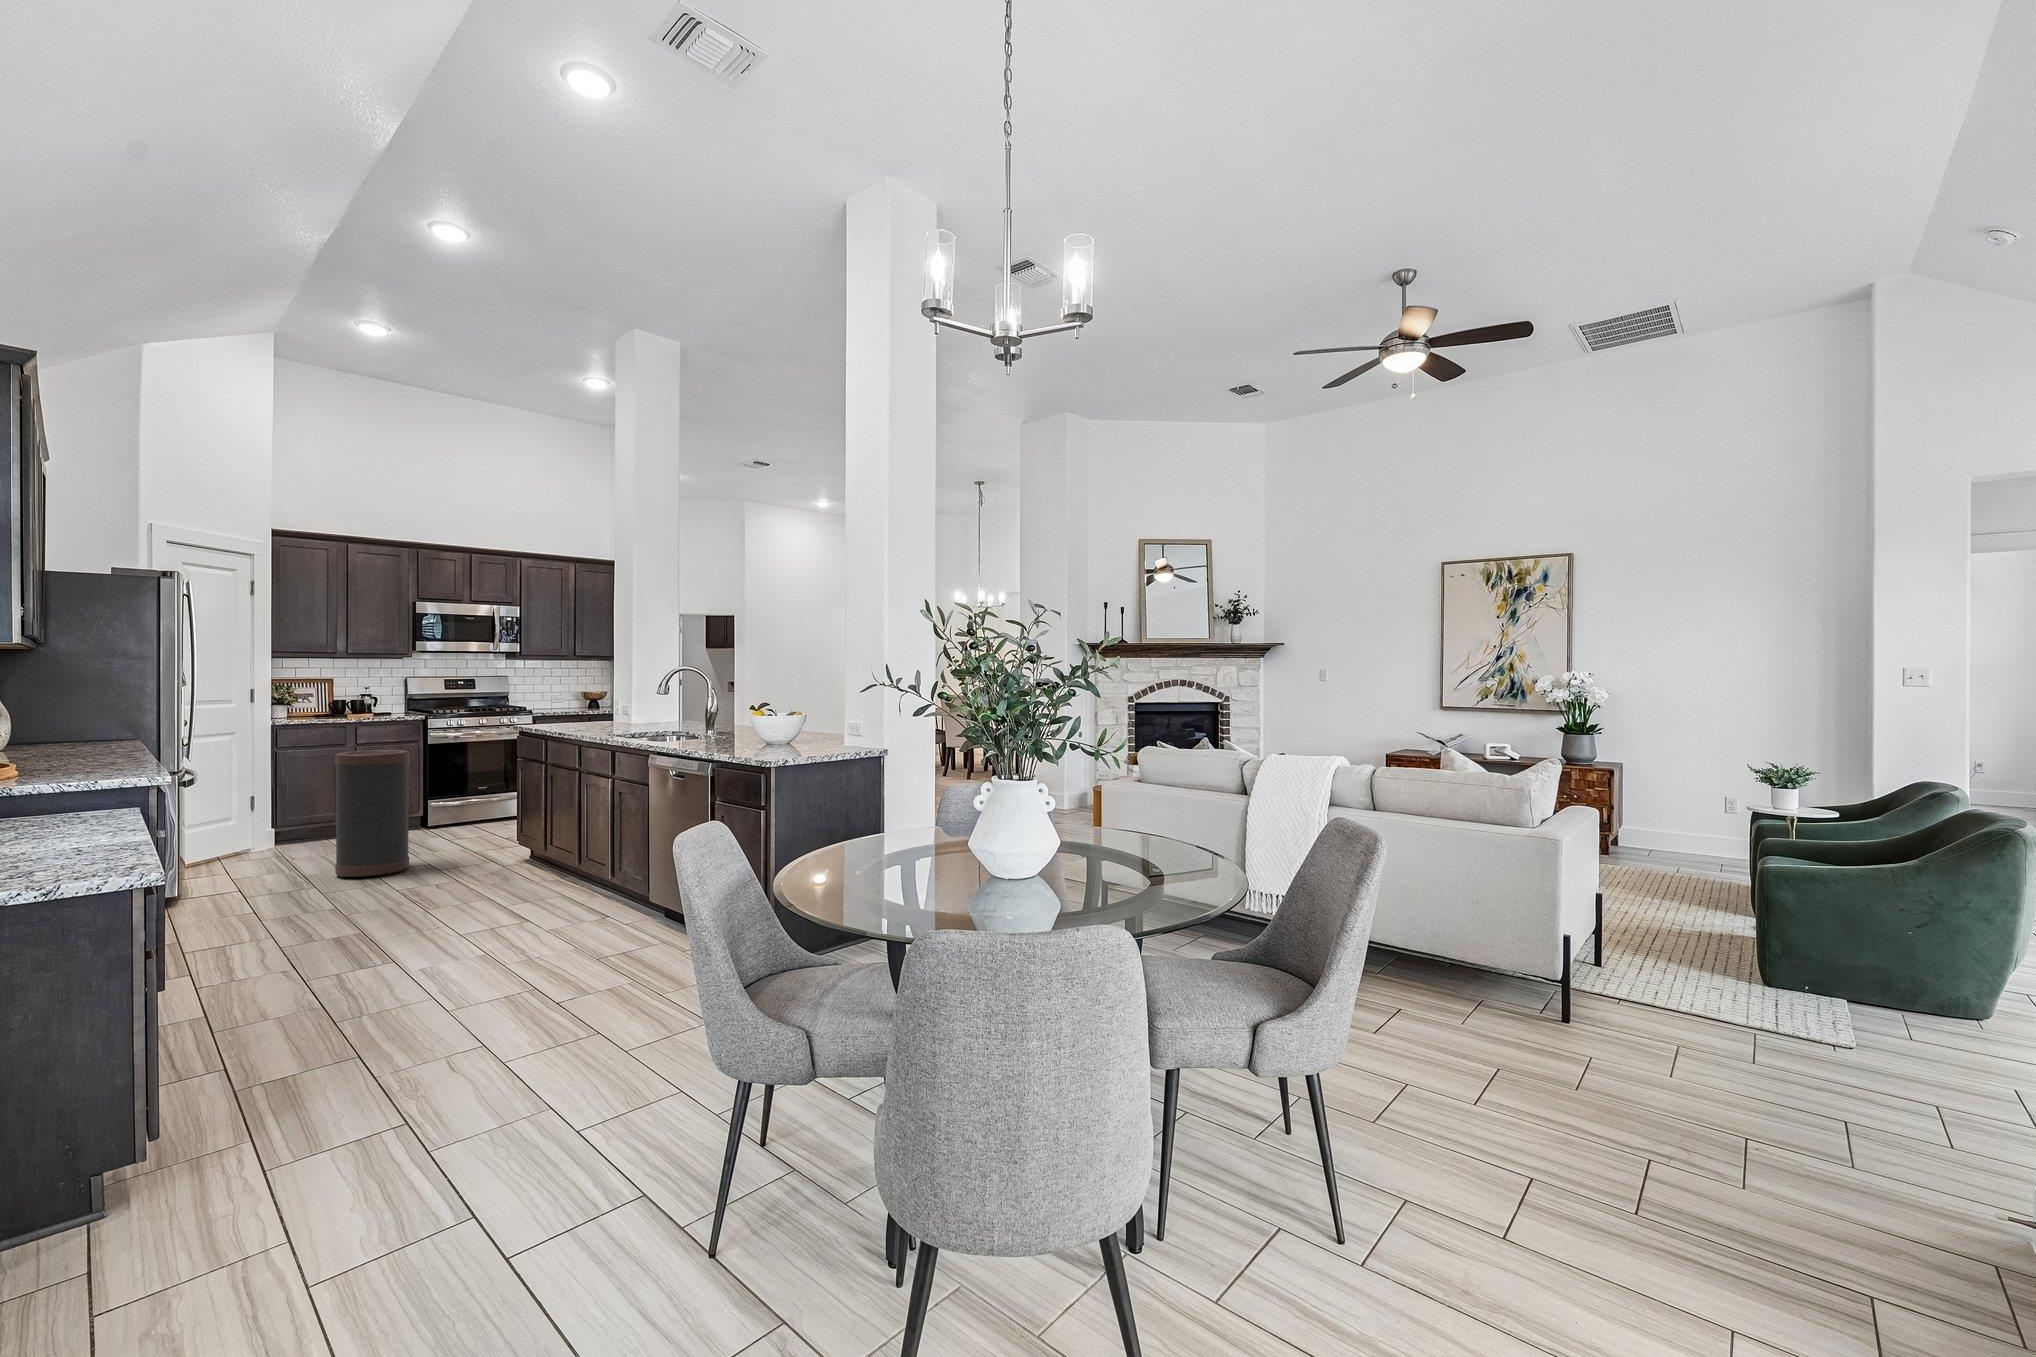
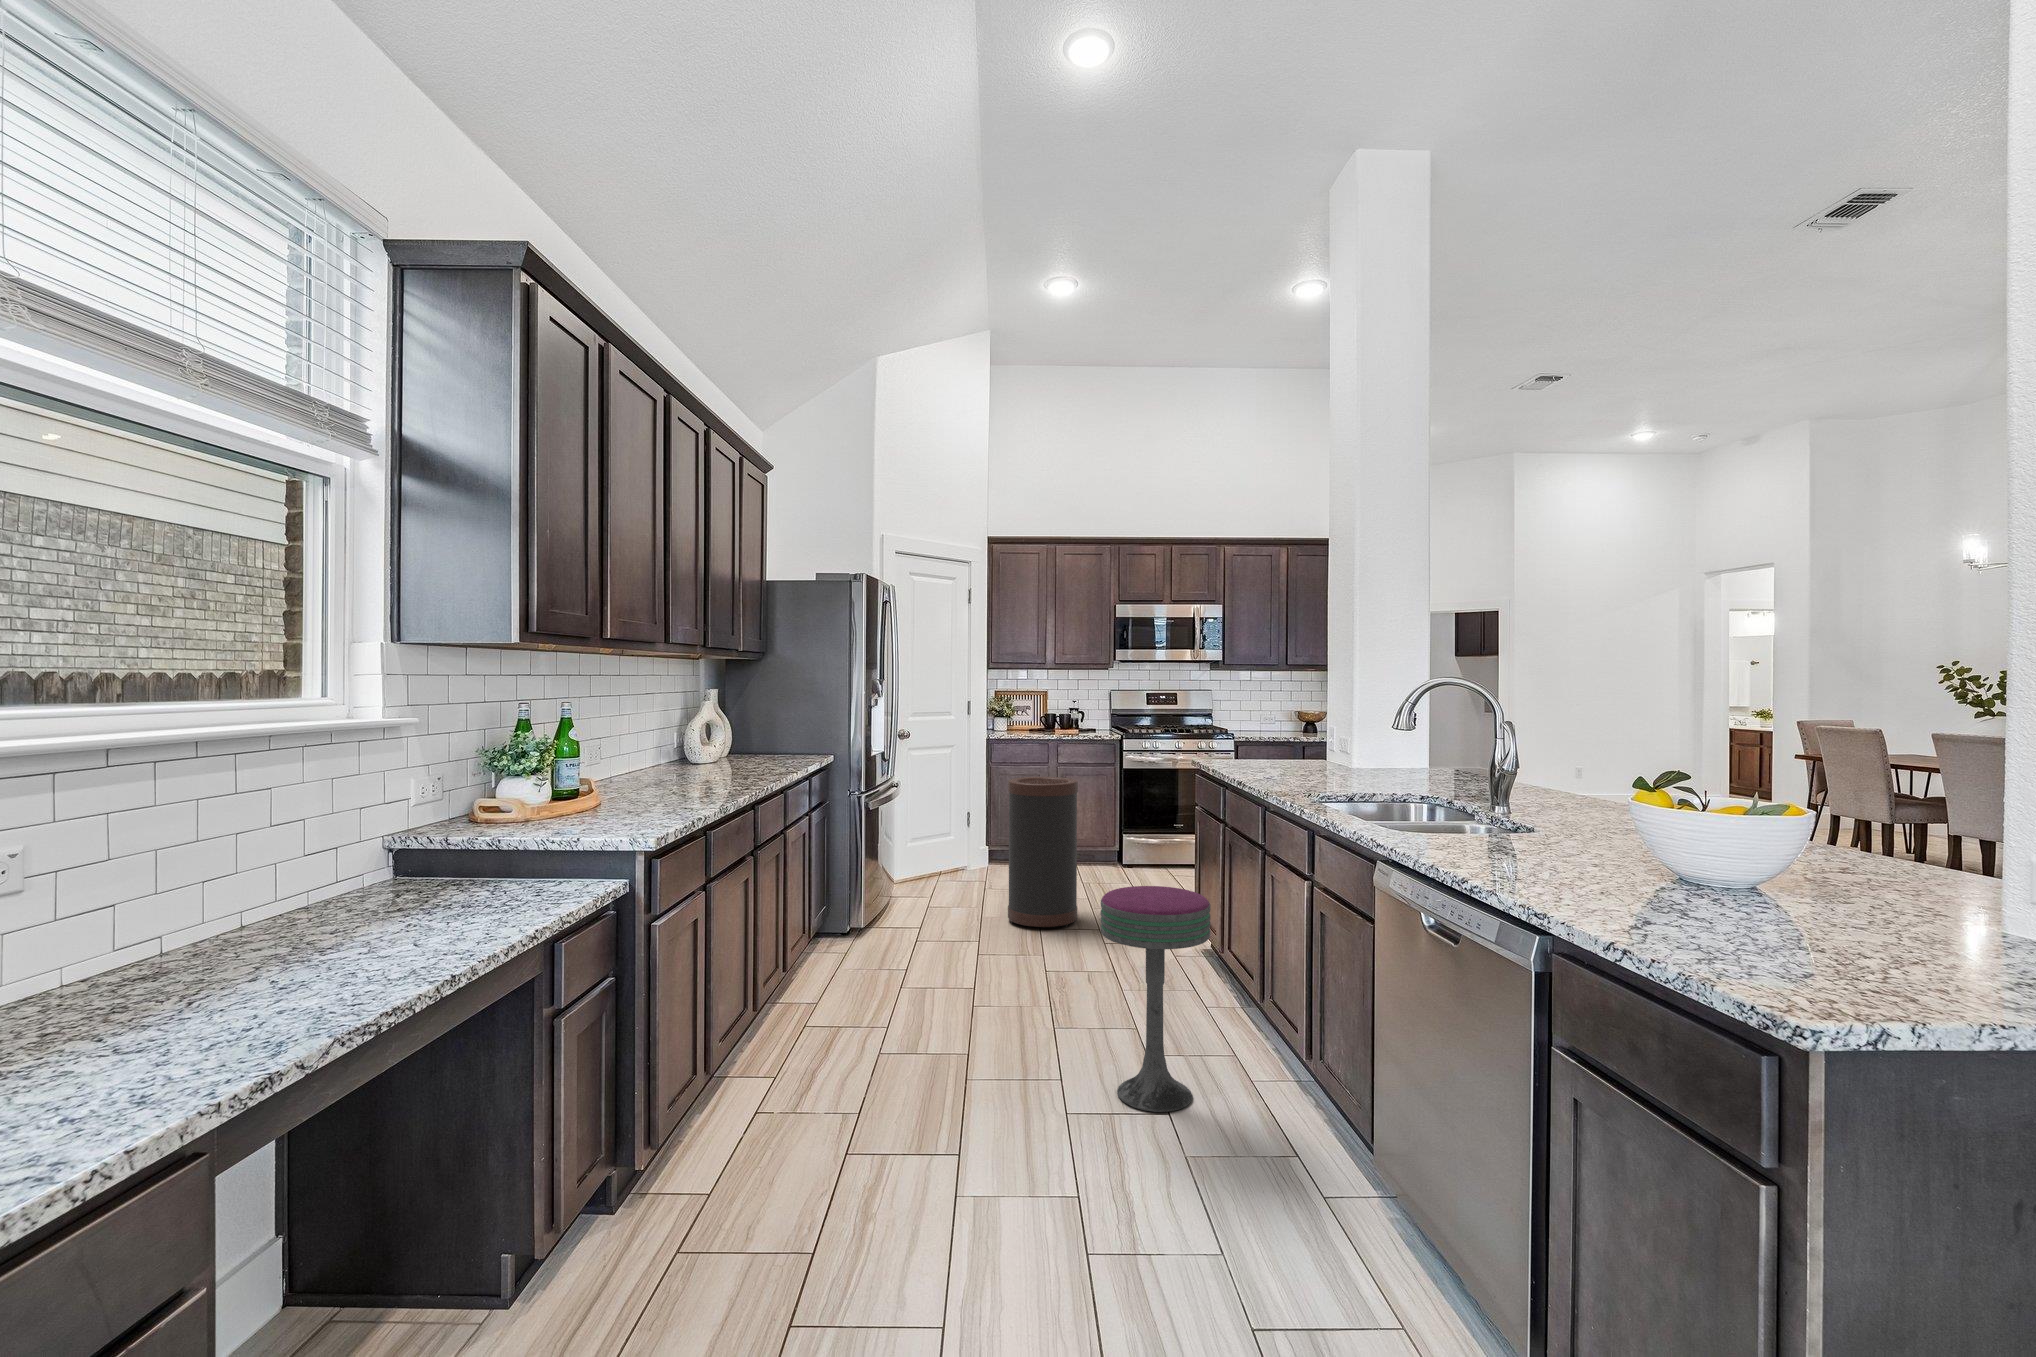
bar stool: none [494,799,574,938] -> present [1100,886,1211,1112]

